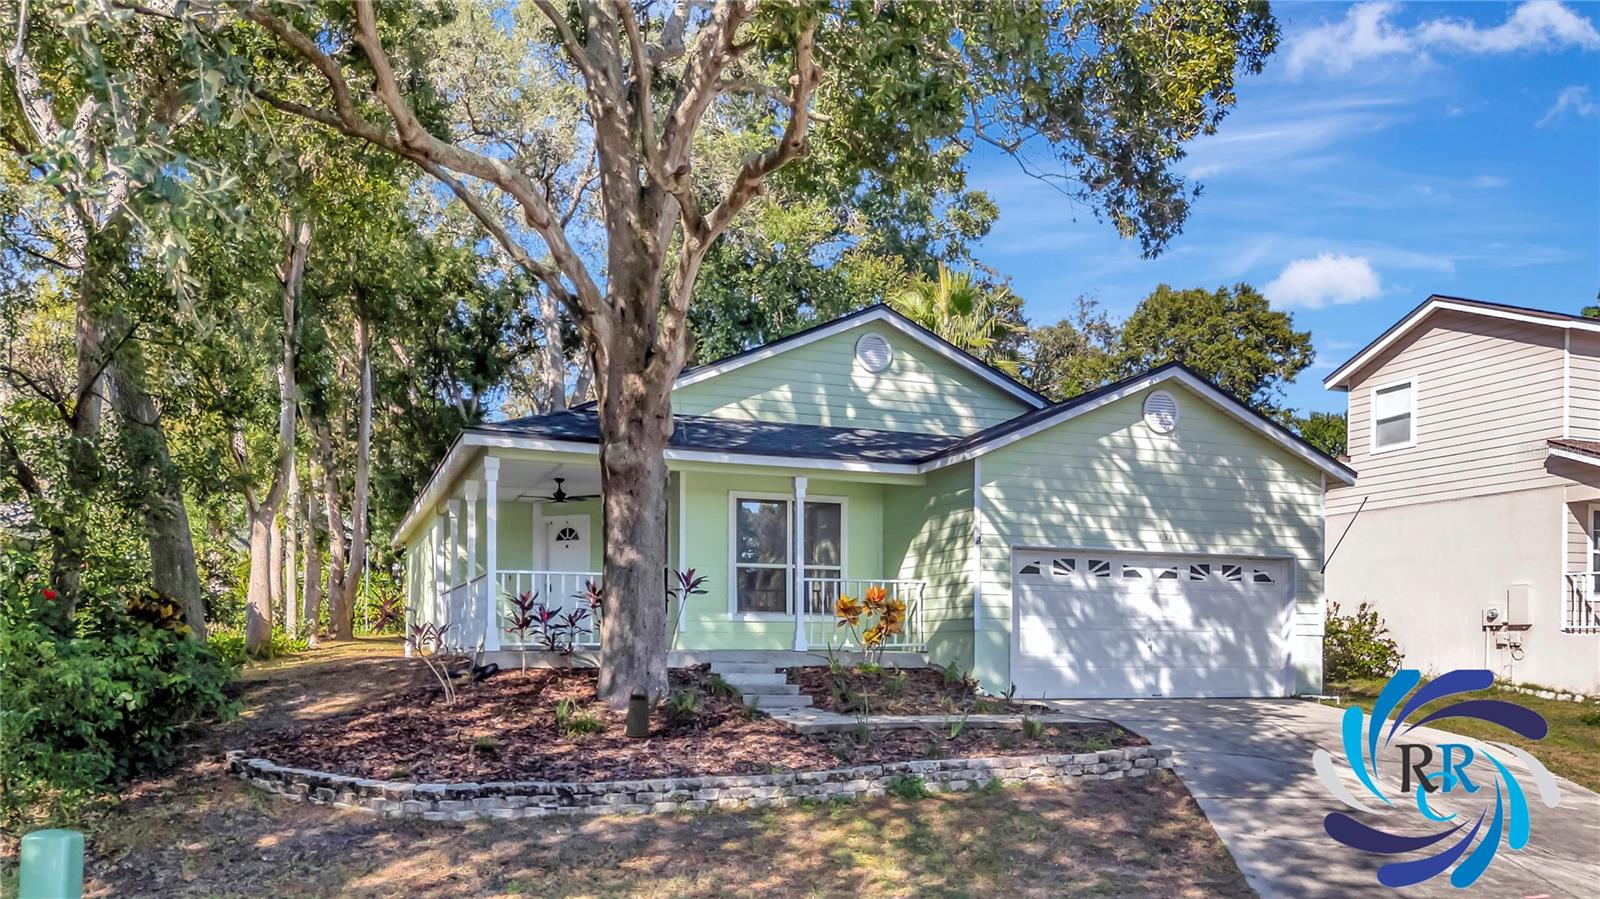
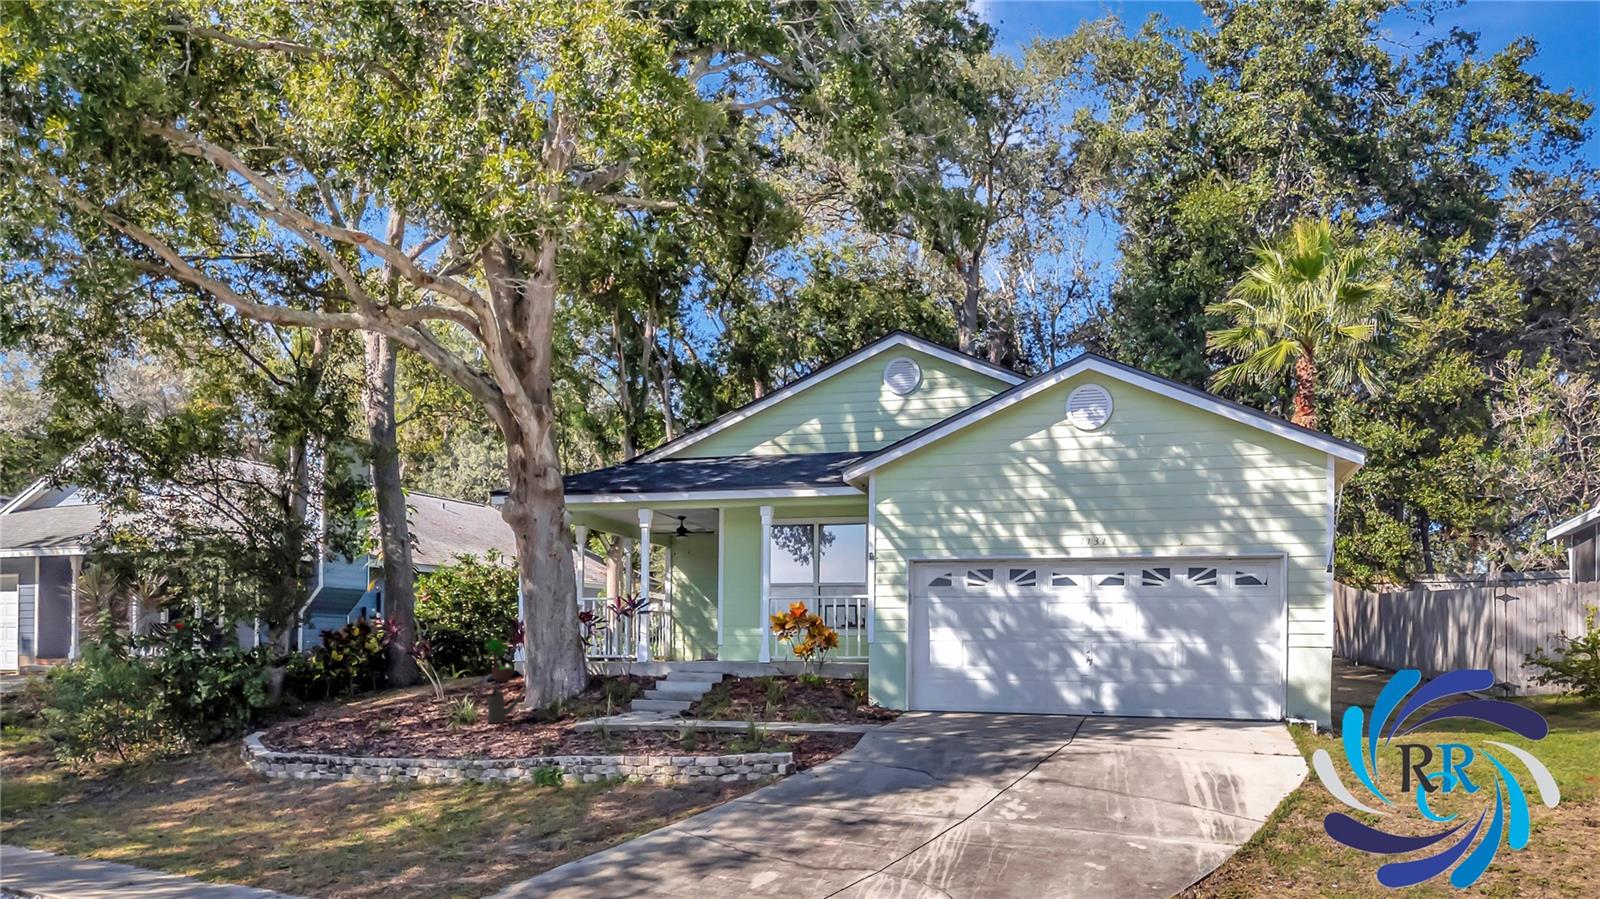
potted tree: none [382,617,427,683] -> present [485,639,514,682]

